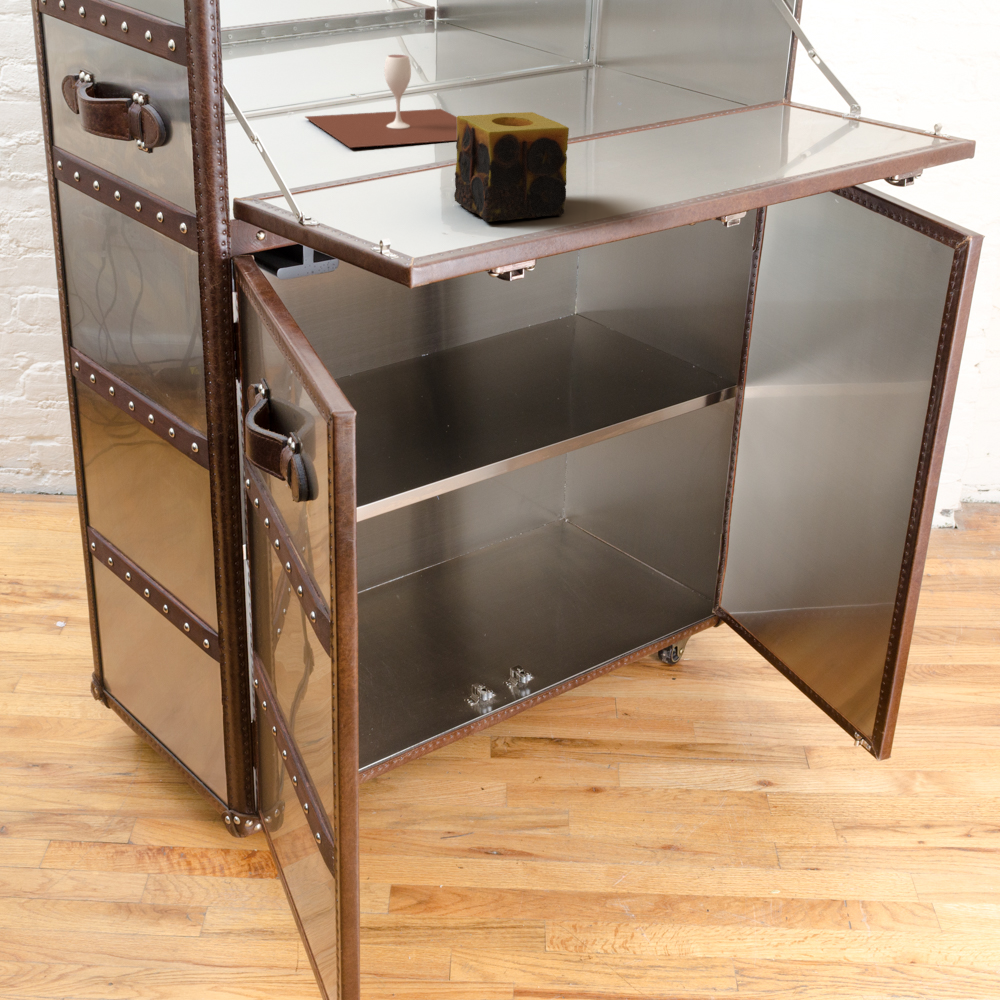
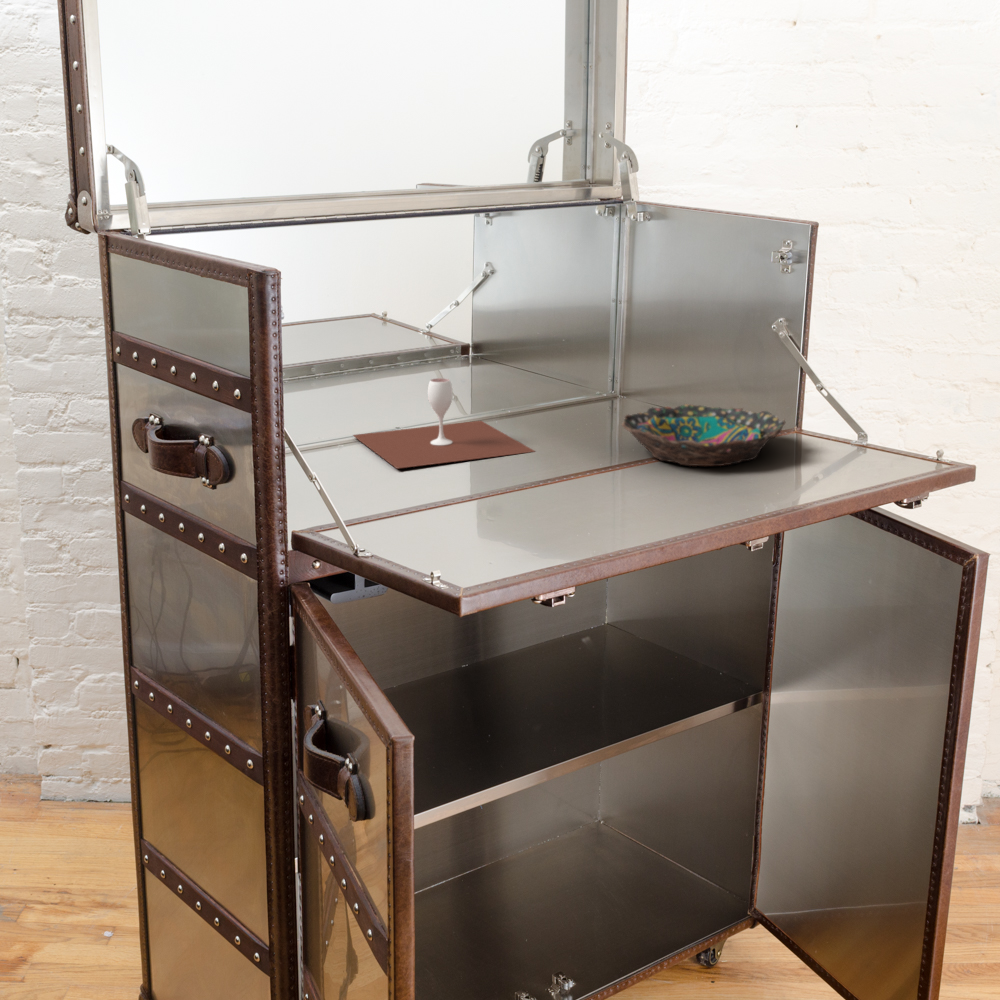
bowl: none [589,94,761,155] -> present [622,404,785,466]
candle: present [454,112,569,222] -> none [497,442,601,547]

